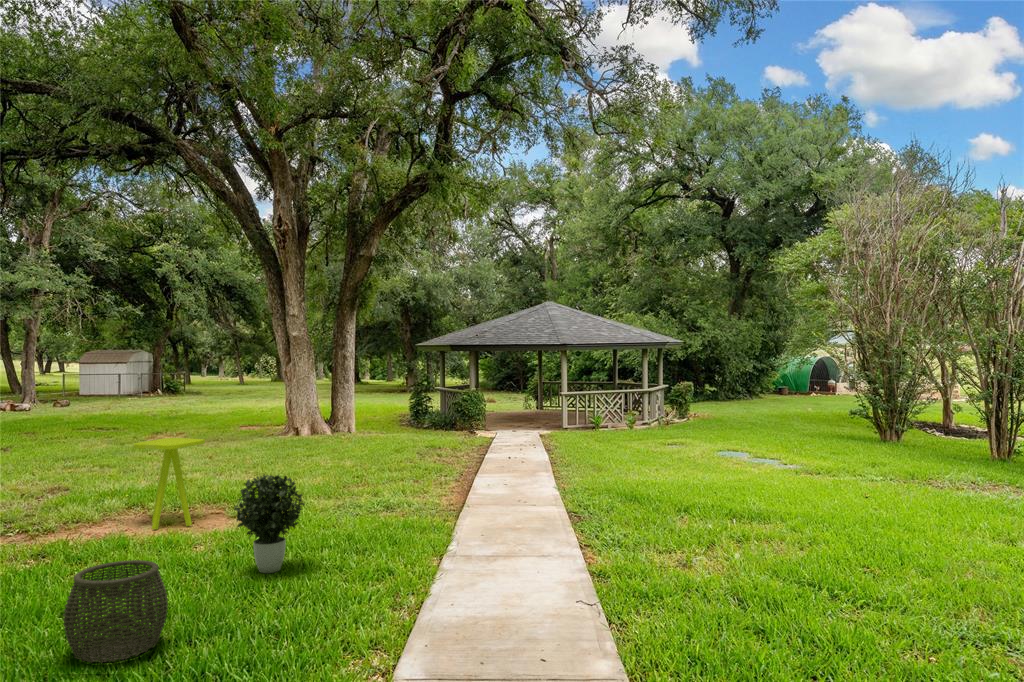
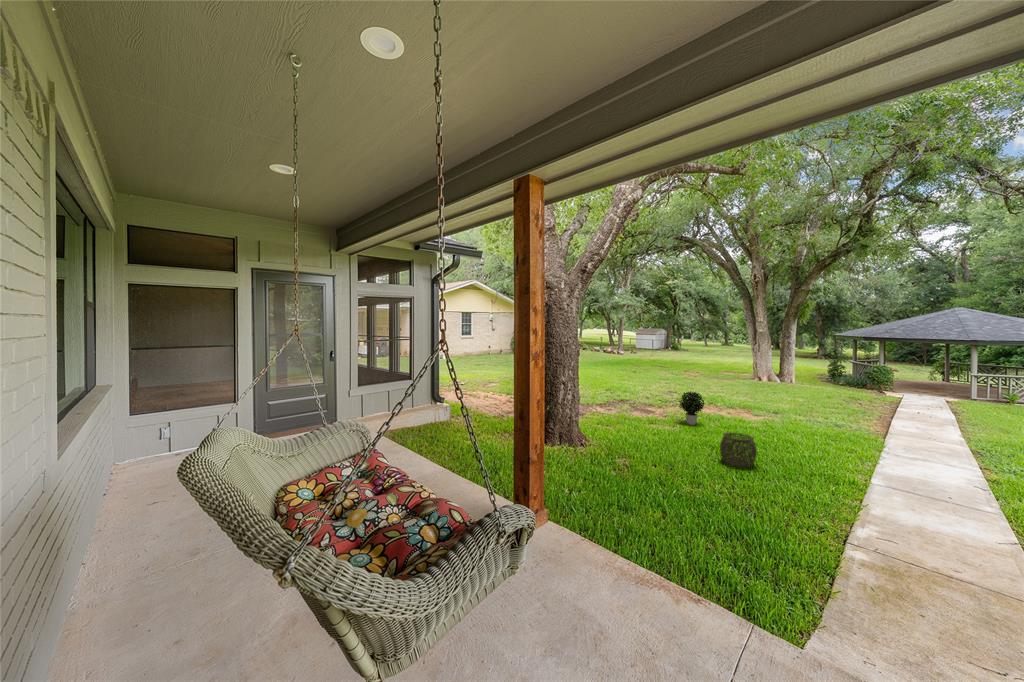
side table: present [134,438,205,529] -> none [711,383,741,421]
potted plant: present [234,474,305,573] -> present [679,391,705,425]

